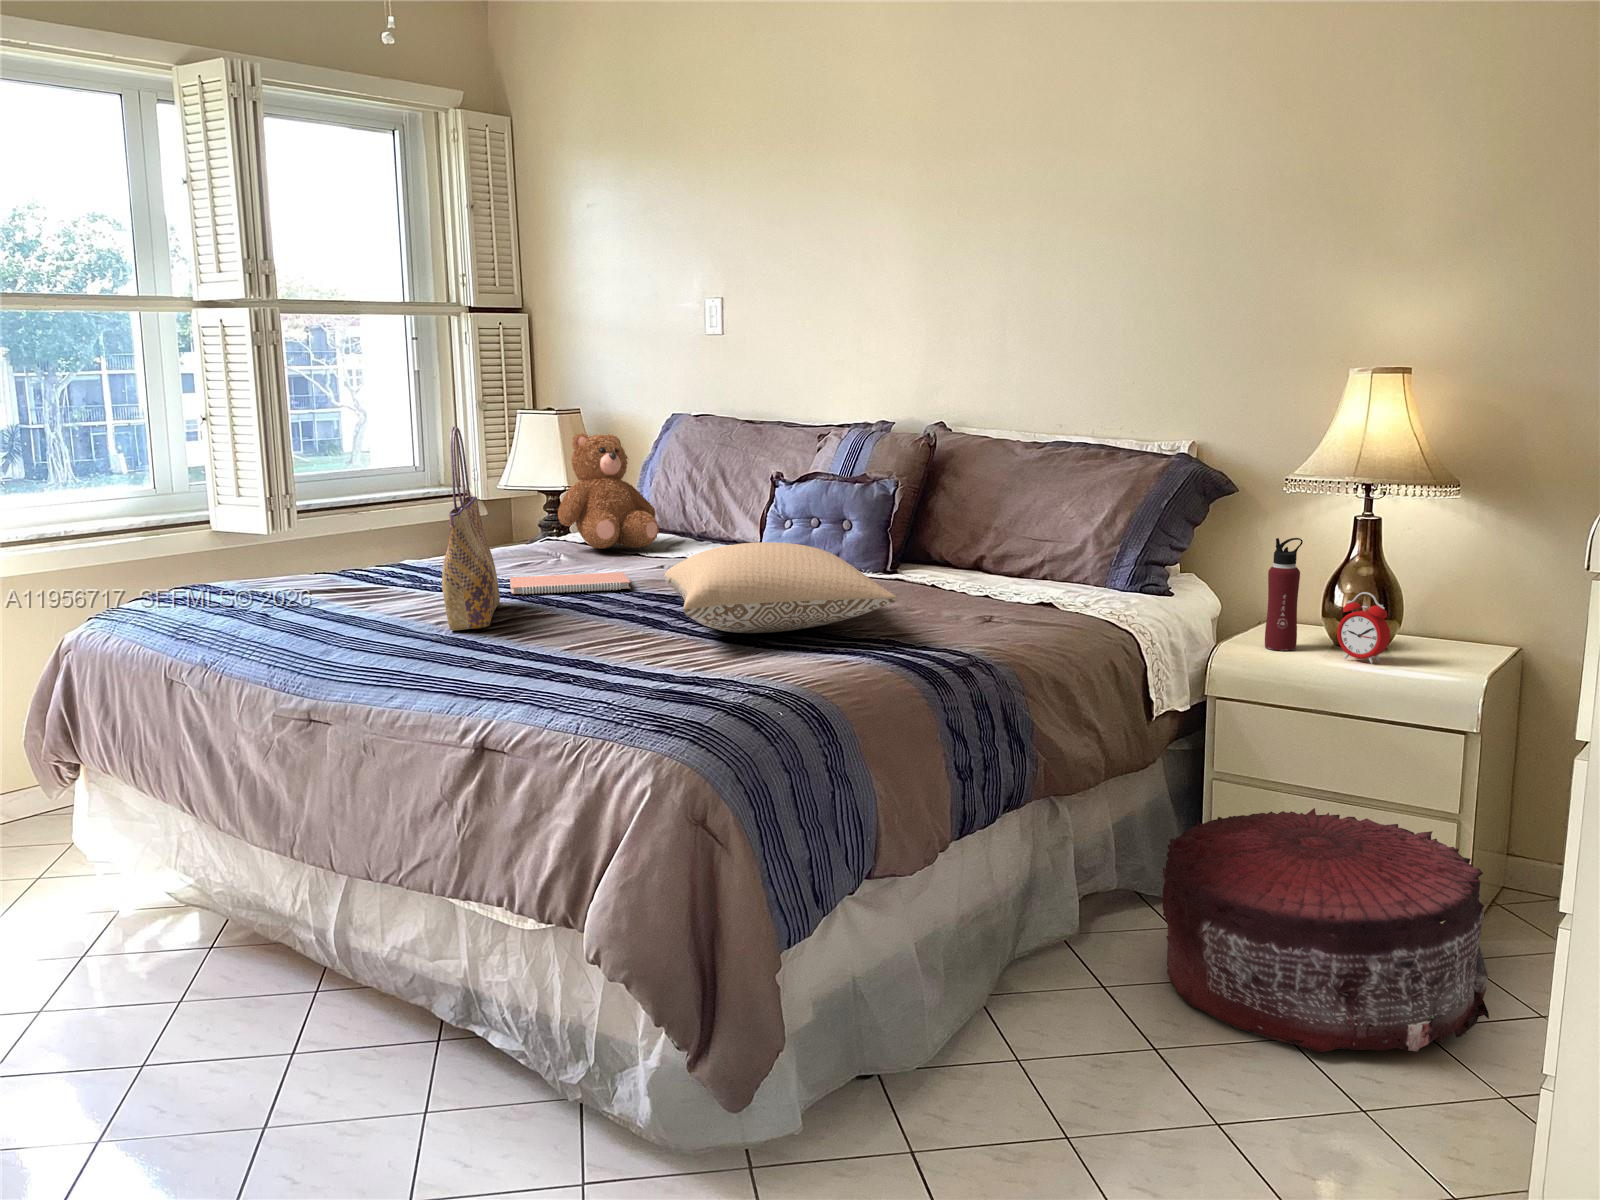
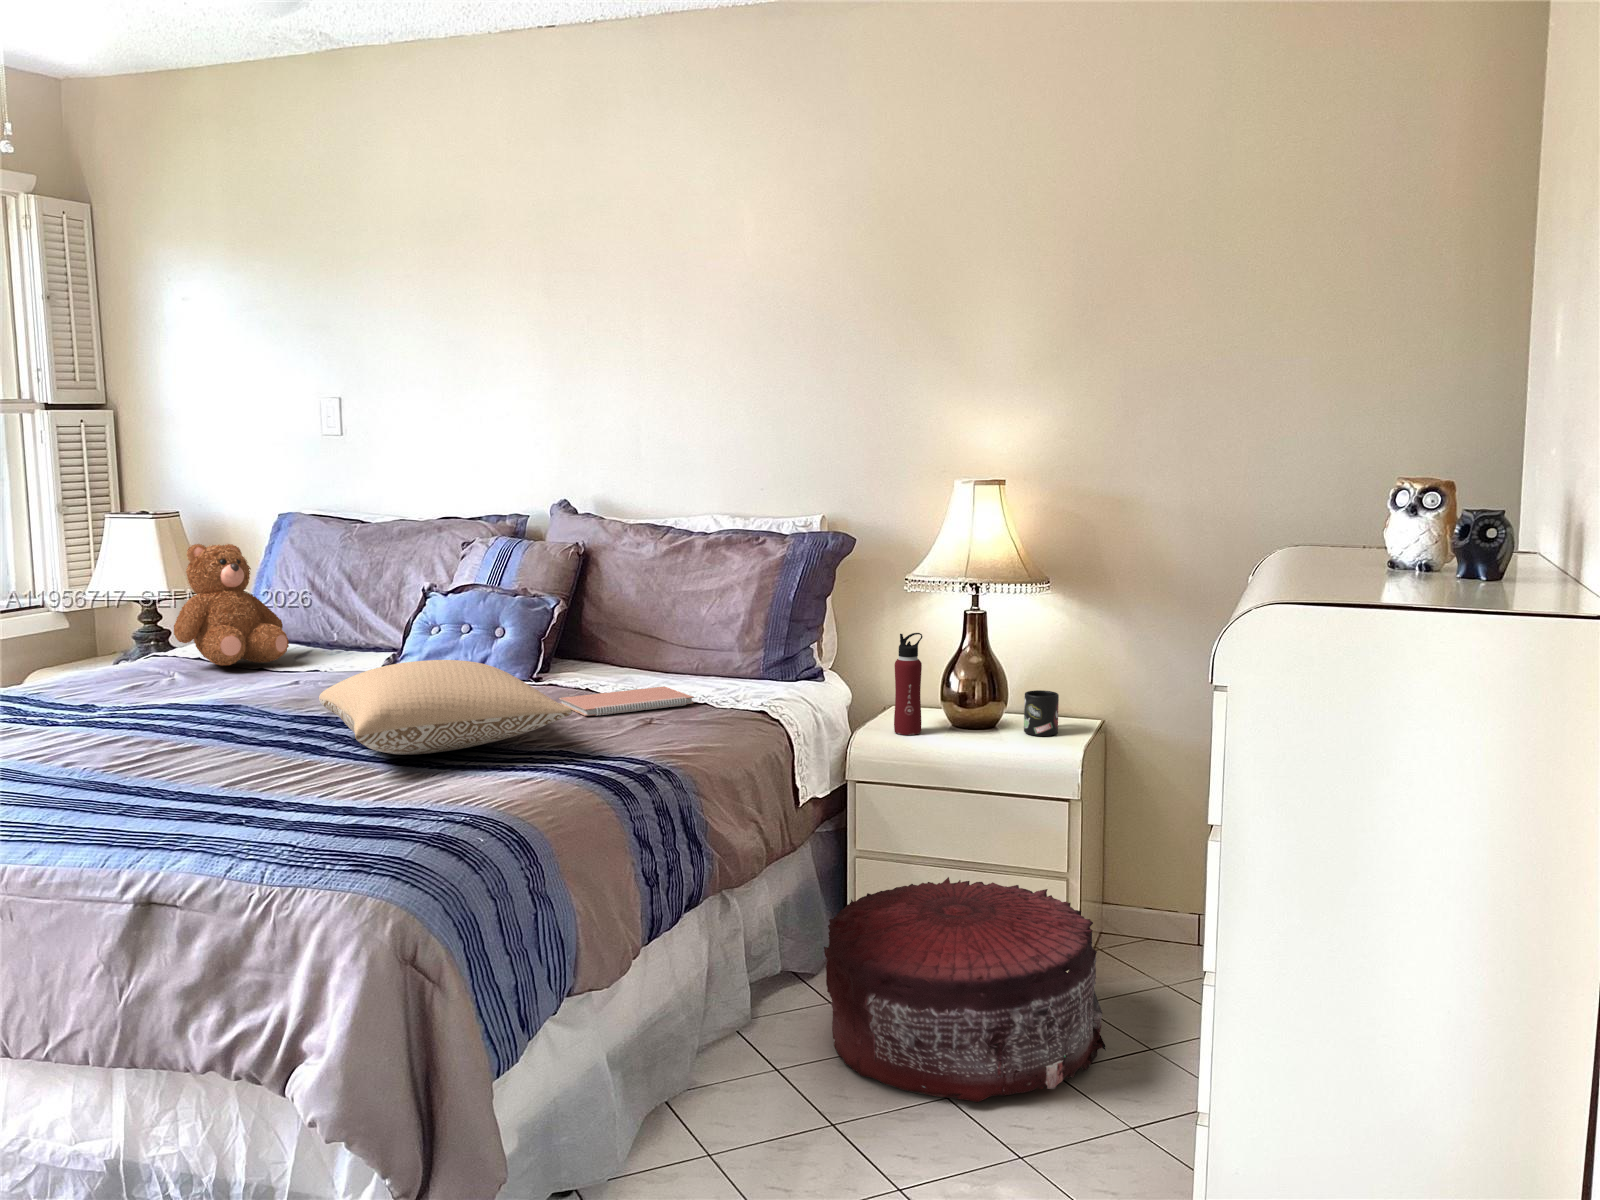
tote bag: present [442,426,500,630] -> none [68,550,129,772]
notebook: present [510,572,631,595] -> present [559,686,694,716]
alarm clock: present [1337,592,1390,664] -> none [957,680,1001,743]
mug: none [1420,609,1466,661] -> present [1024,690,1059,736]

